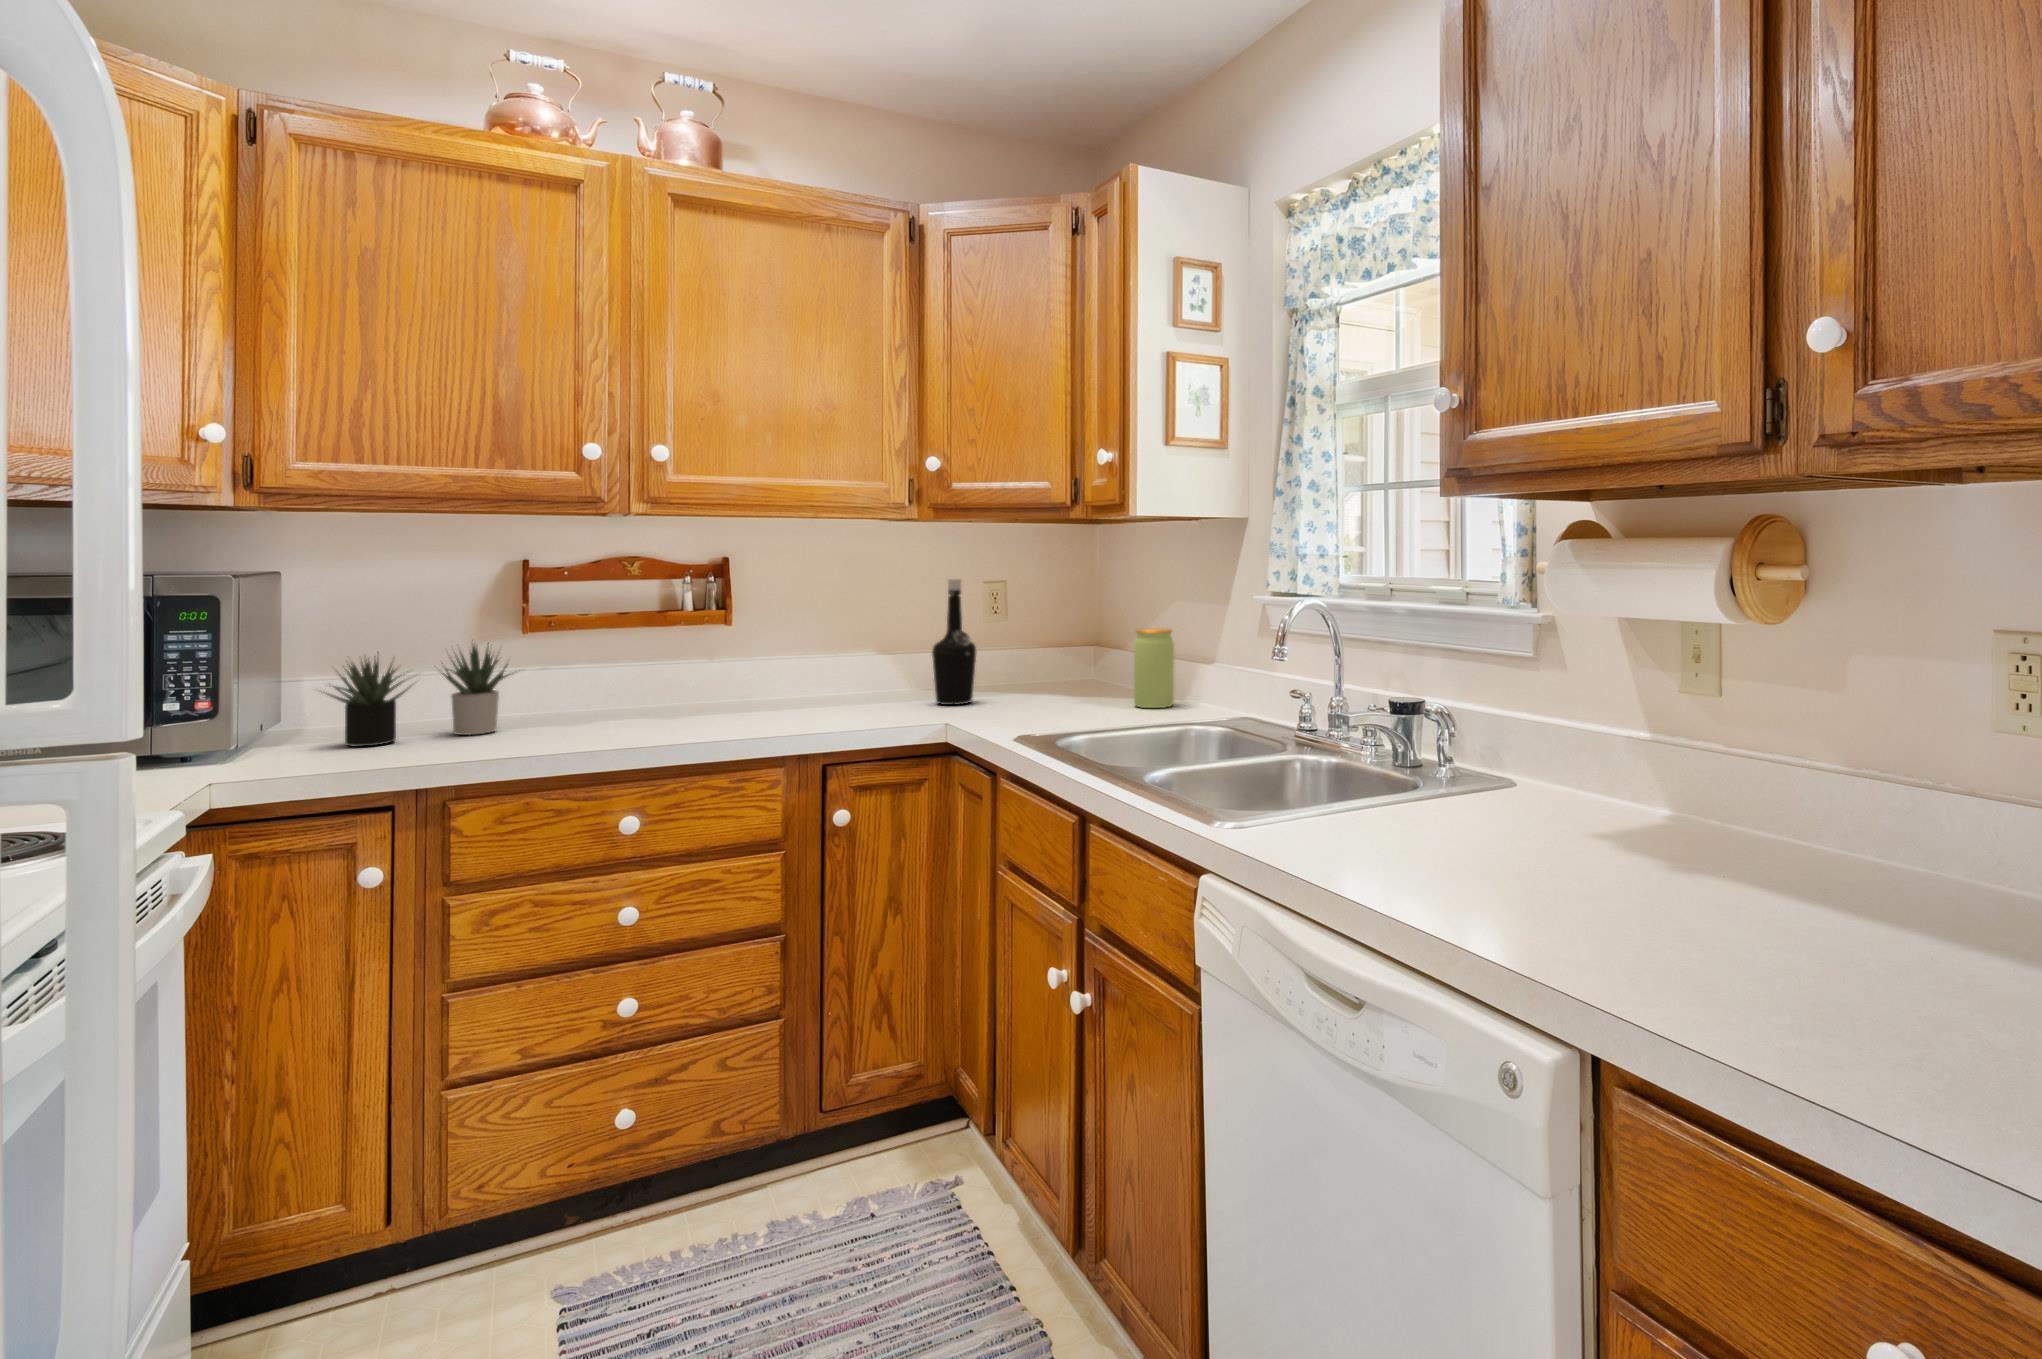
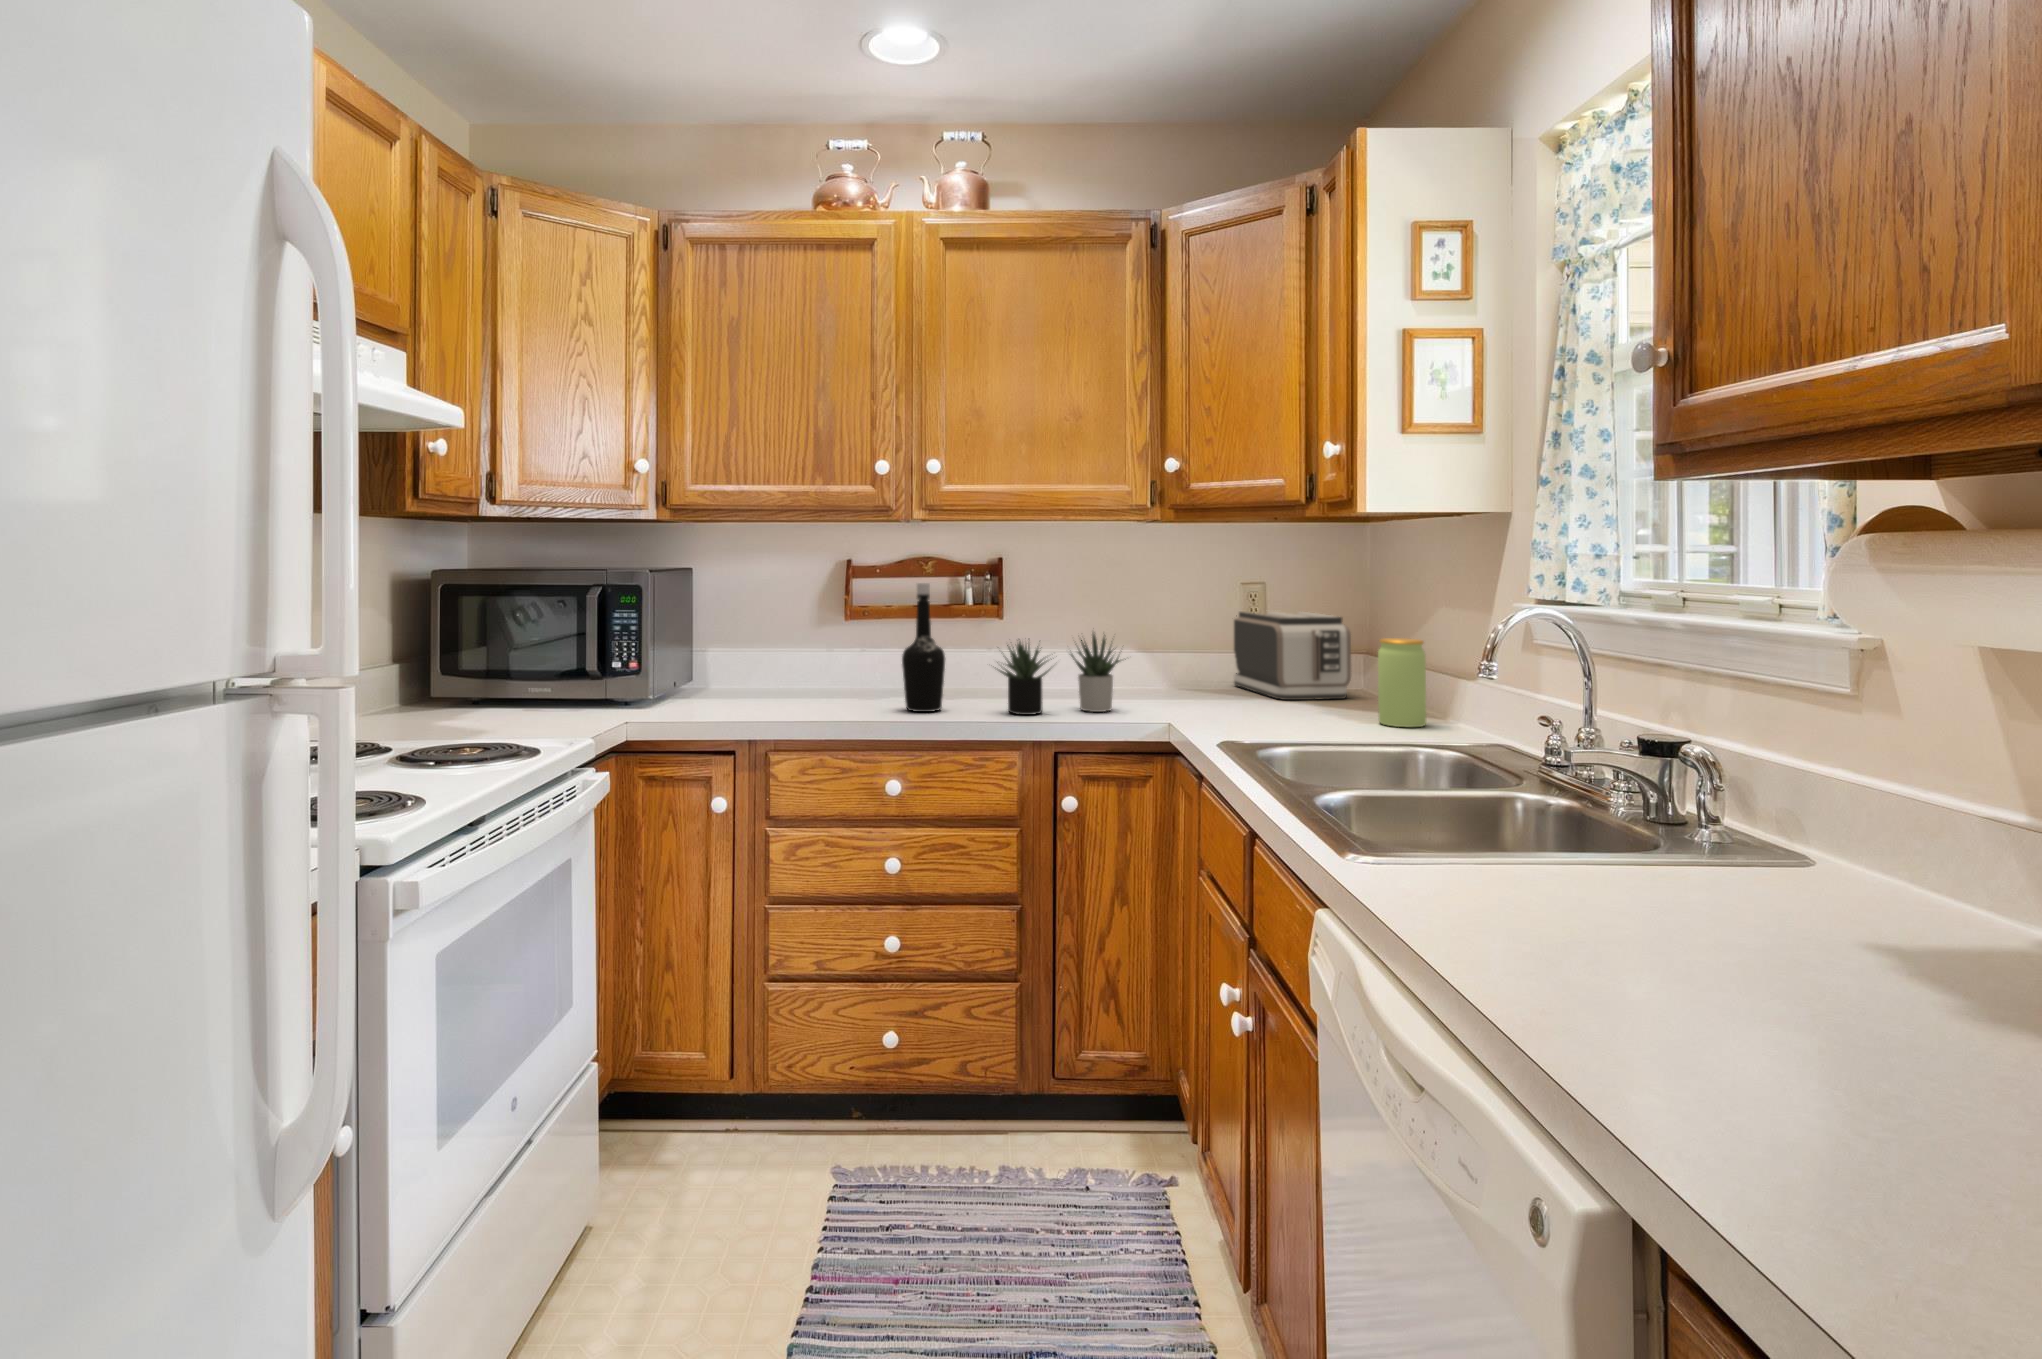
bottle: present [932,579,976,705] -> present [902,583,945,712]
toaster: none [977,606,1094,692] -> present [1234,611,1351,700]
succulent plant: present [327,643,511,747] -> present [995,633,1126,715]

